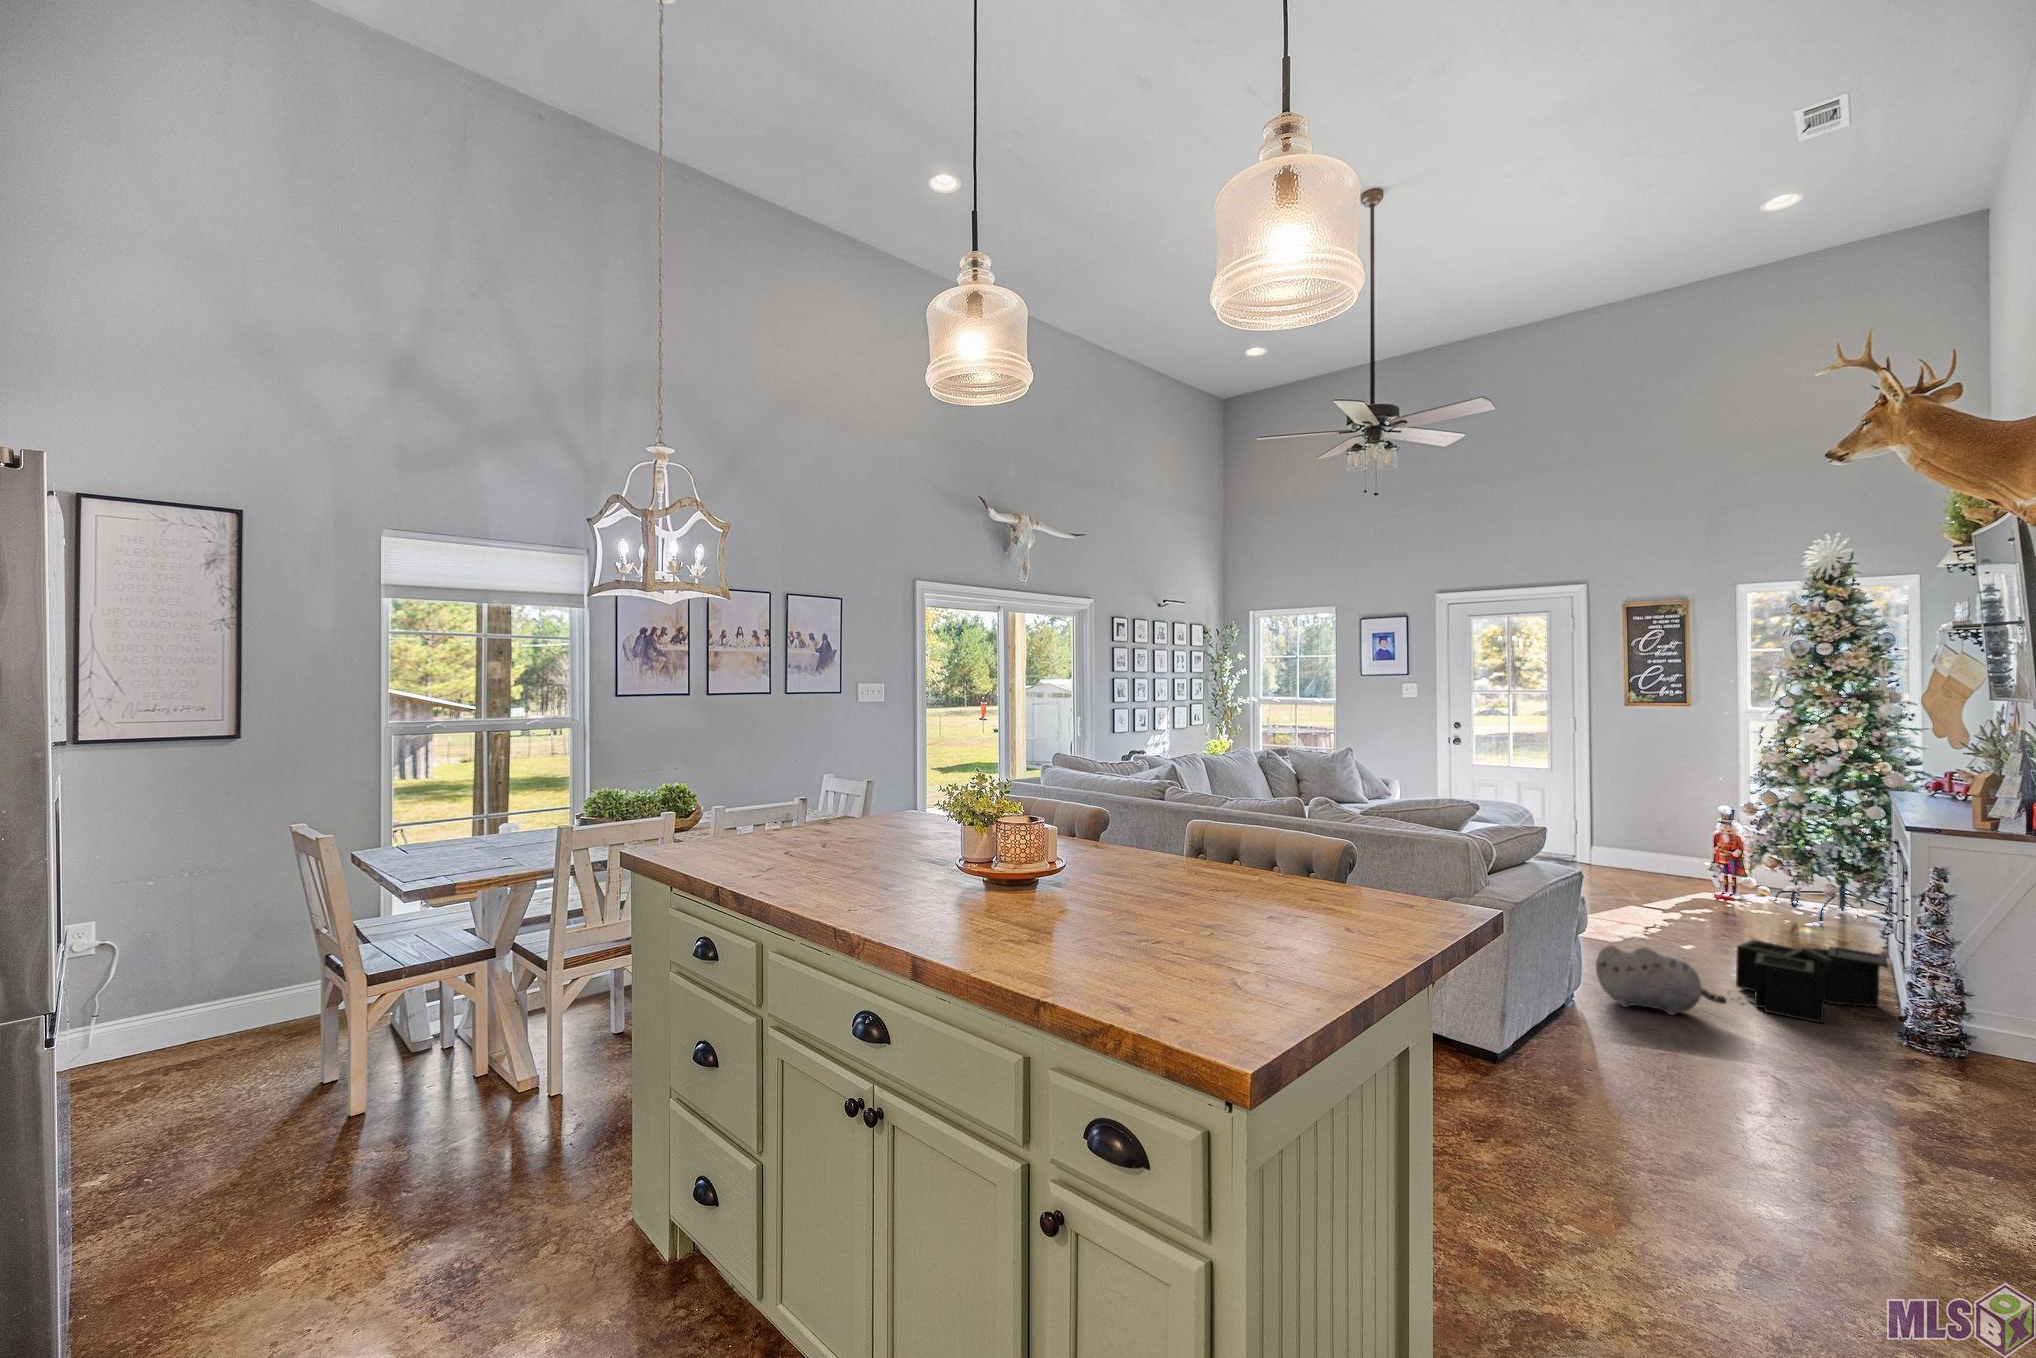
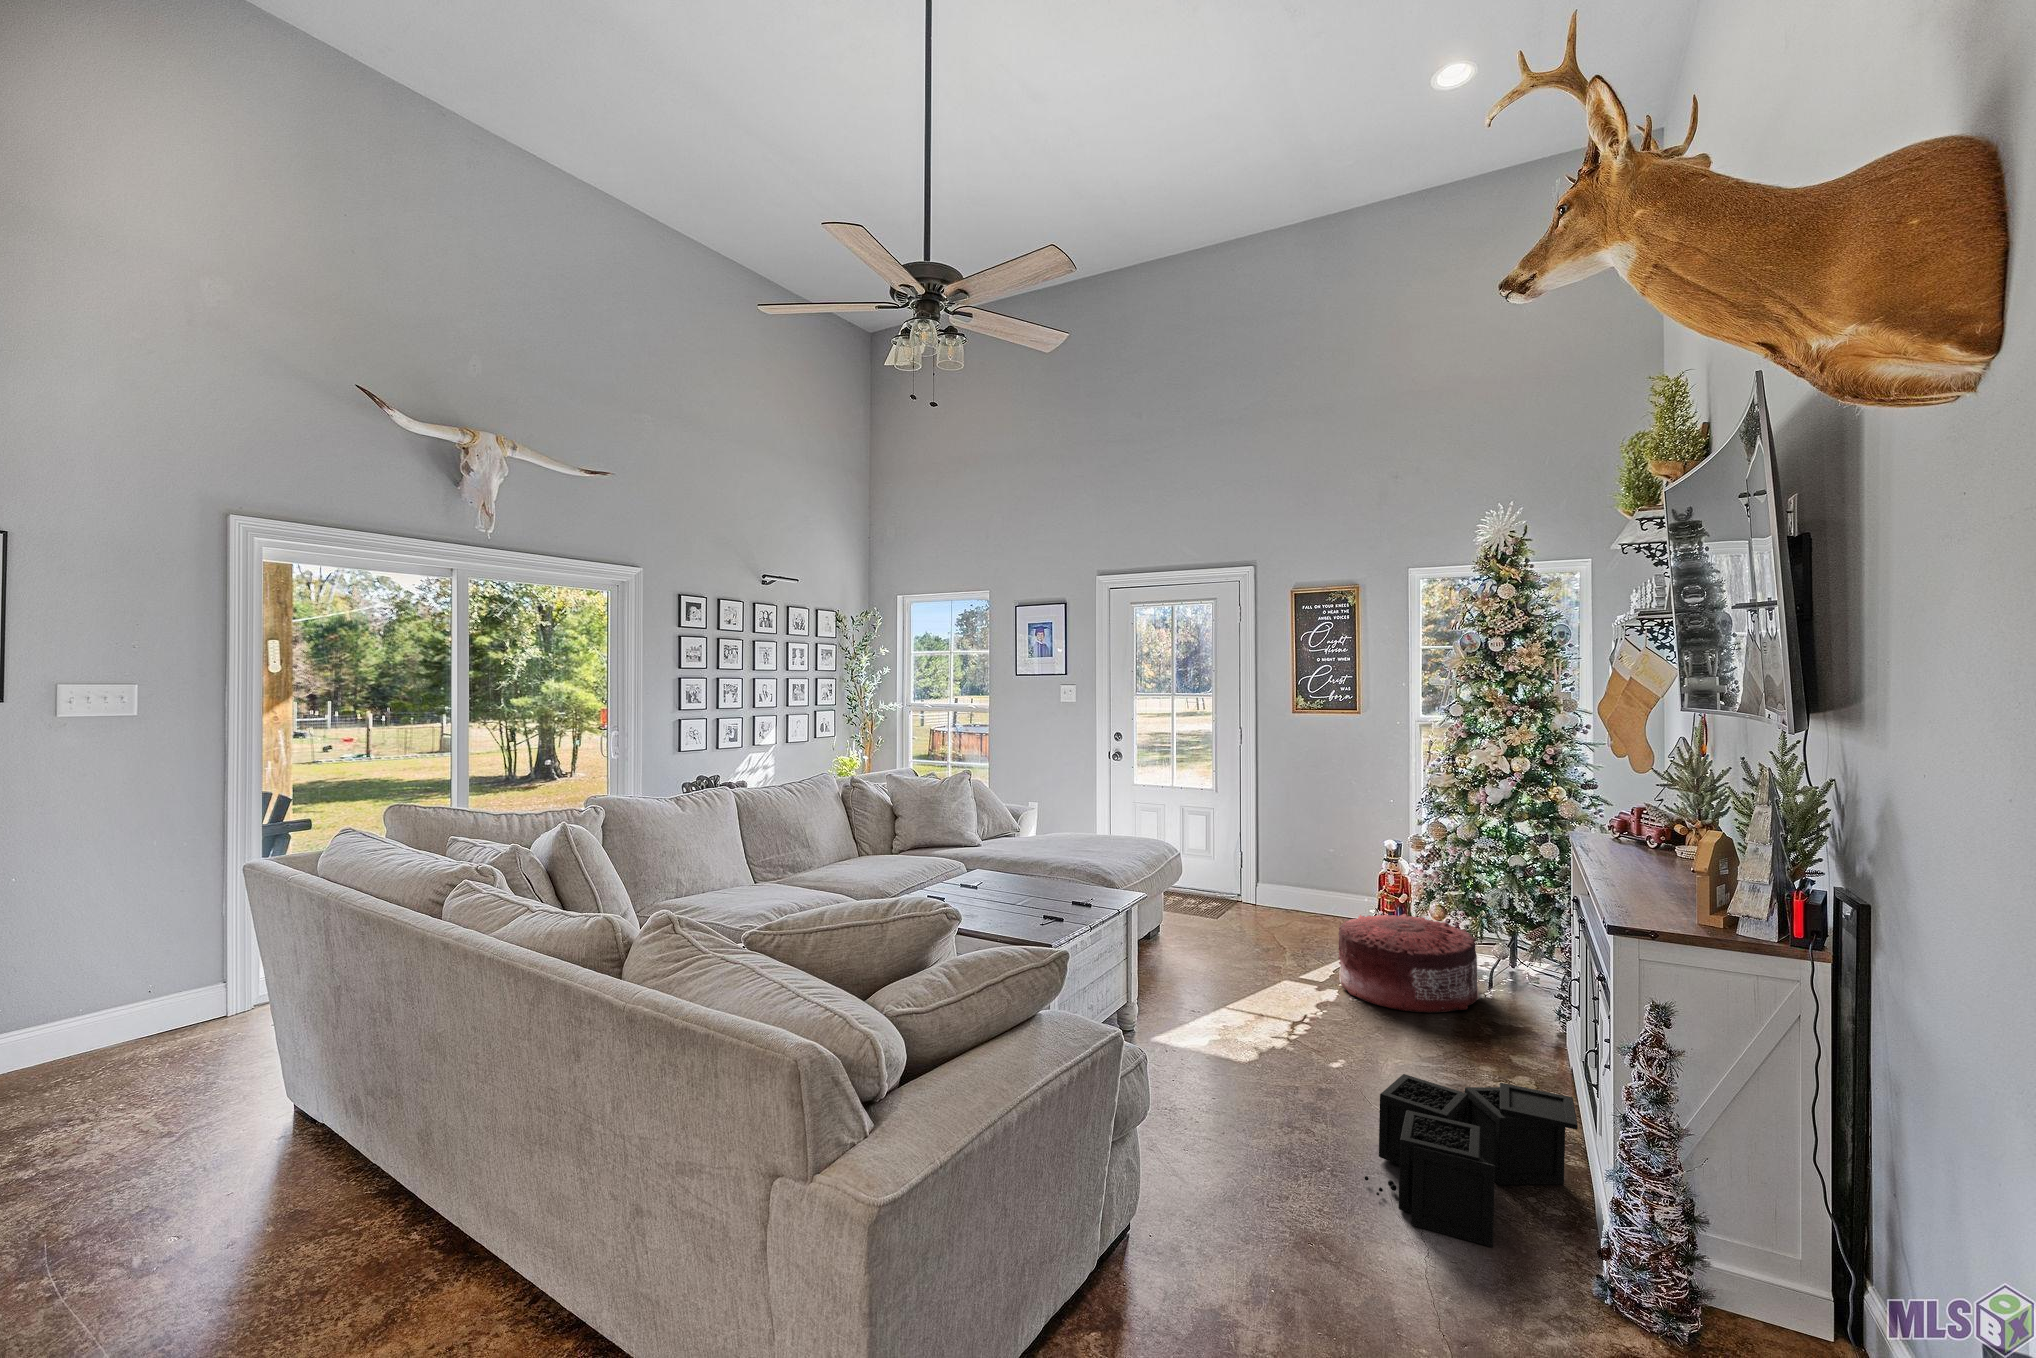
pouf: none [1682,861,1810,931] -> present [1338,914,1479,1013]
plush toy: present [1596,945,1727,1015] -> none [1169,1131,1353,1257]

